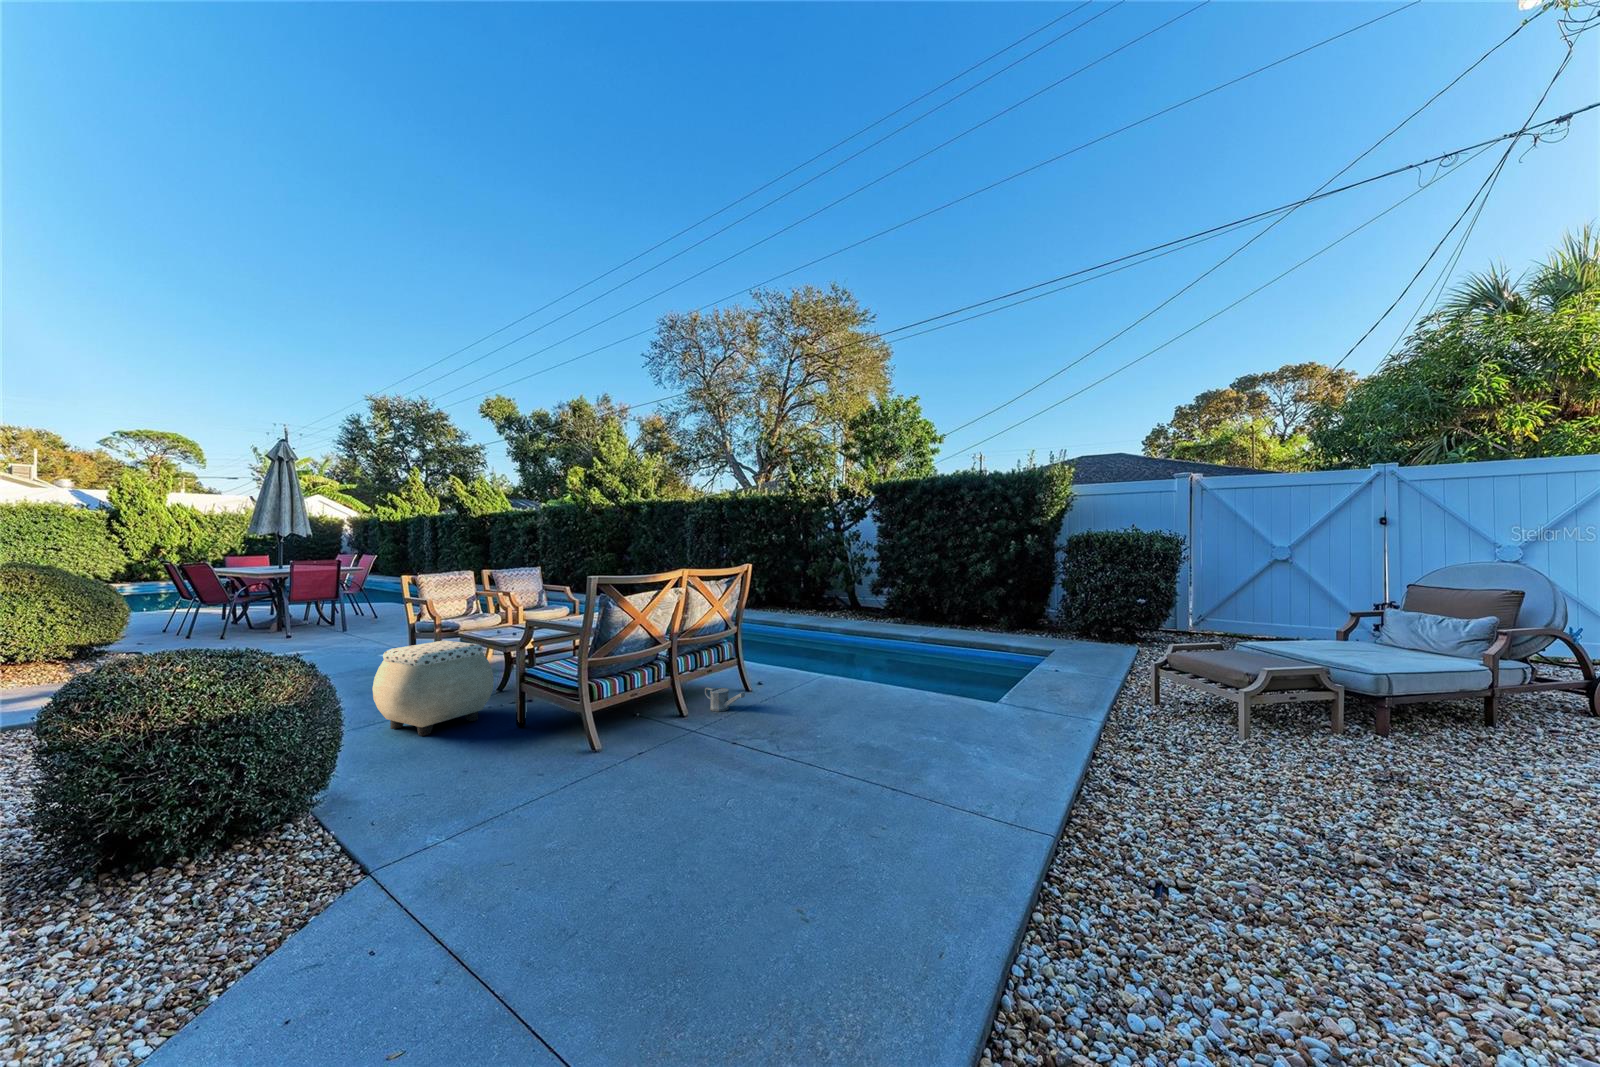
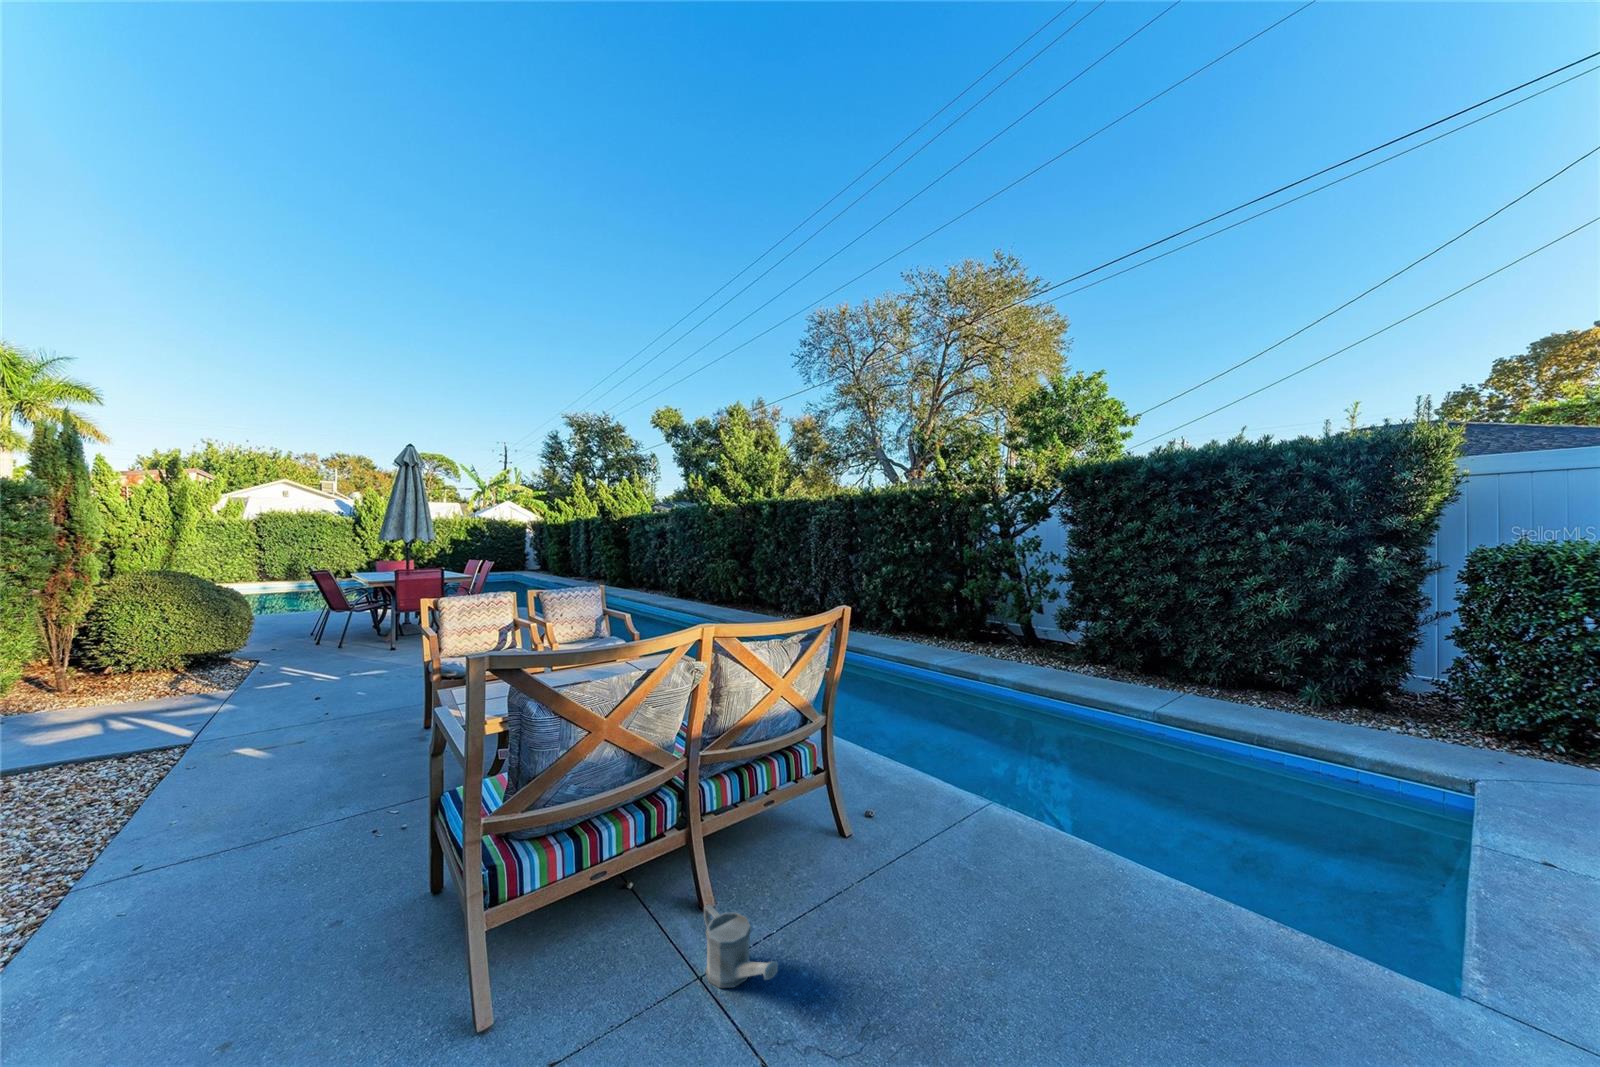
ottoman: present [373,640,494,736] -> none [61,744,300,980]

